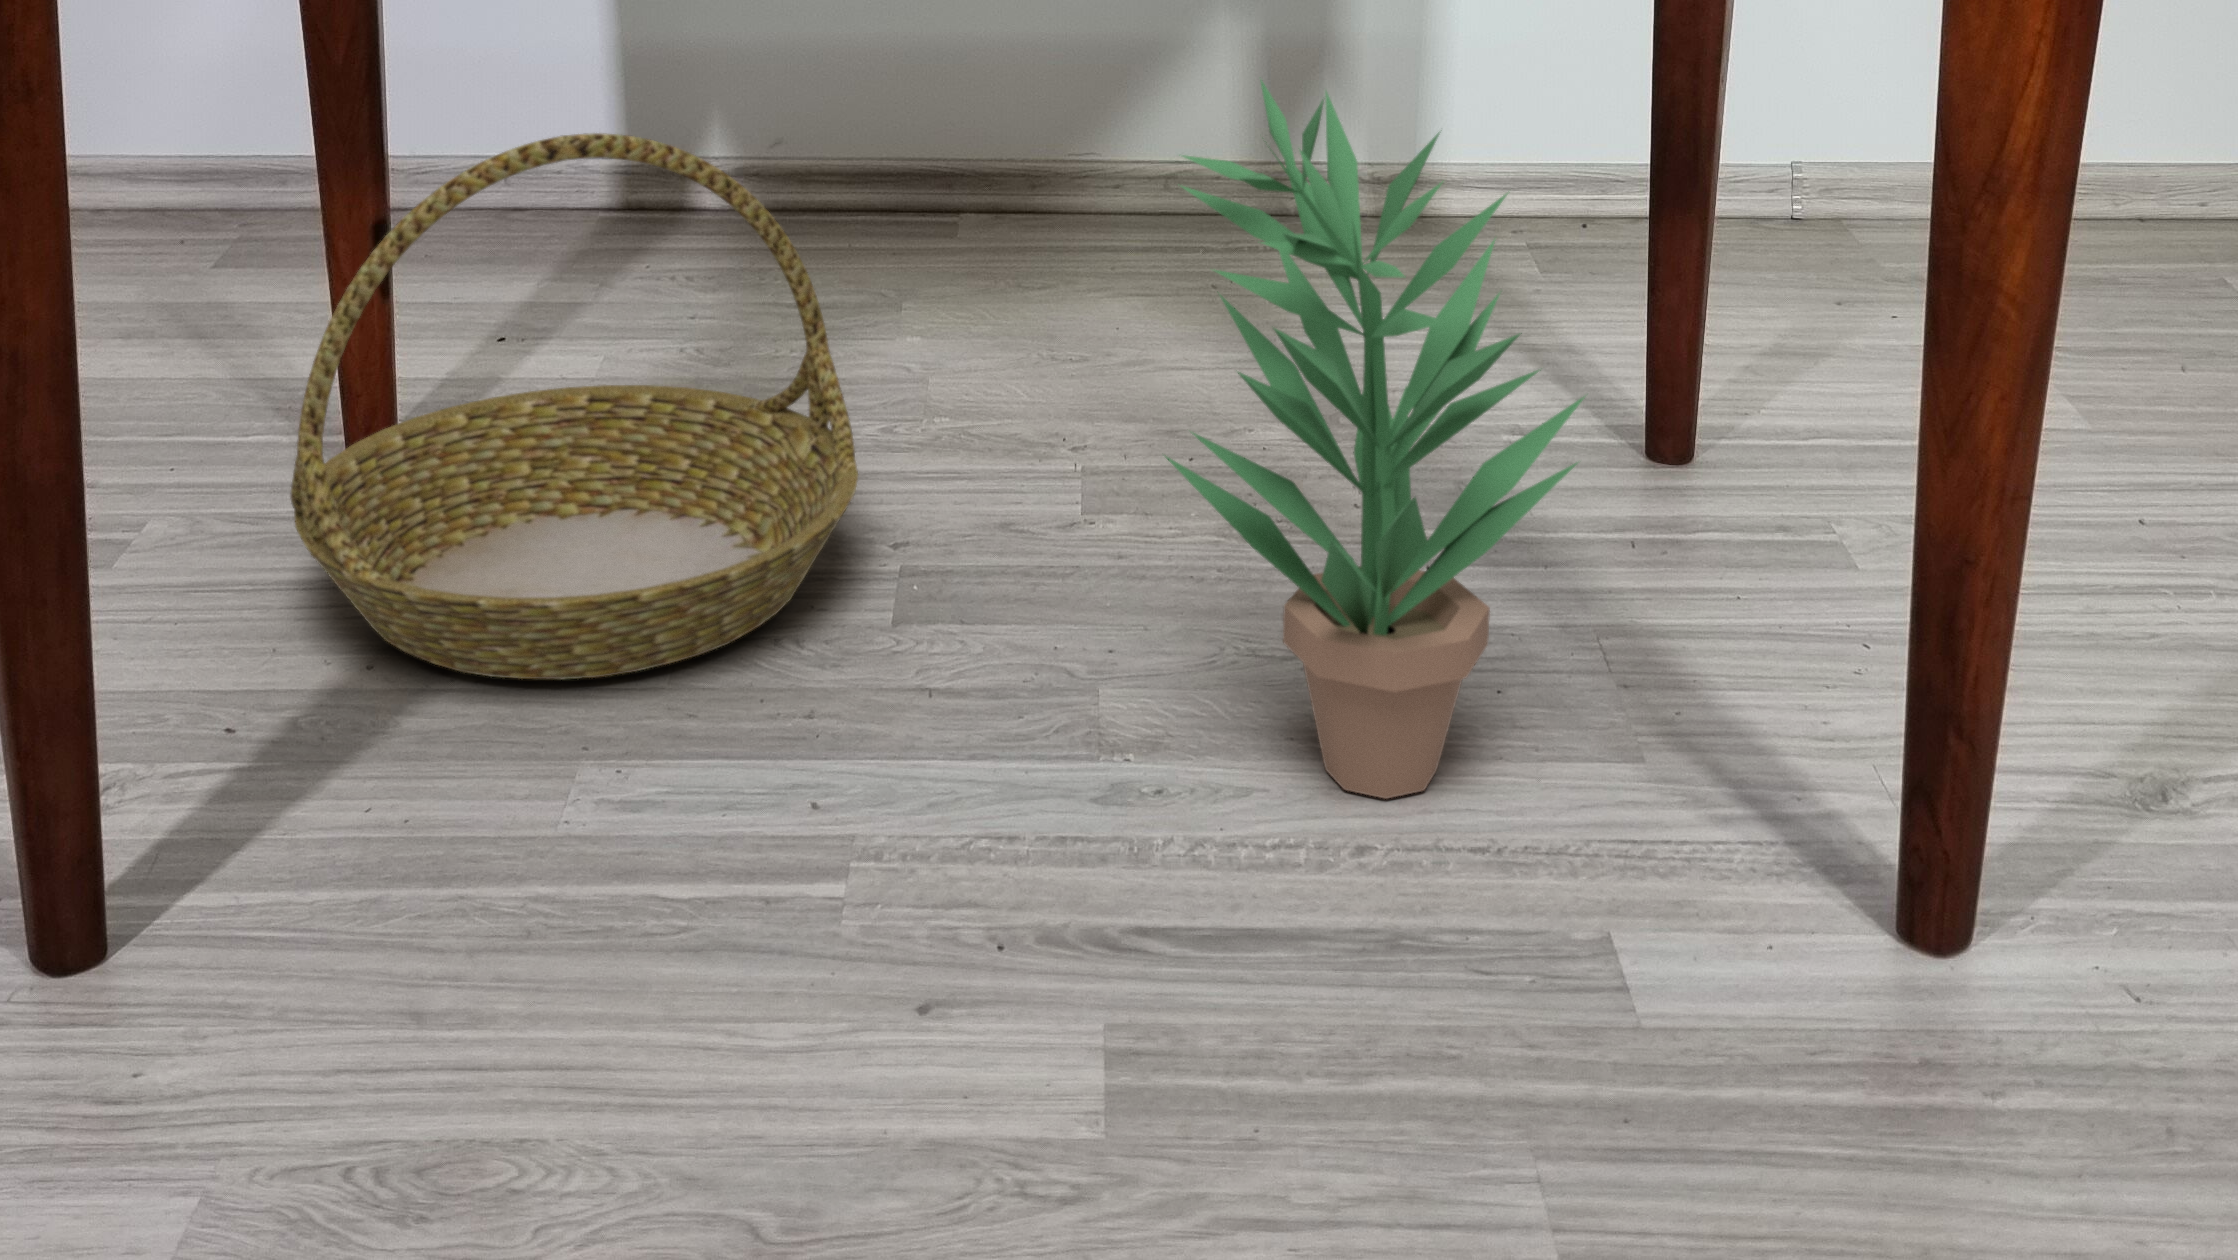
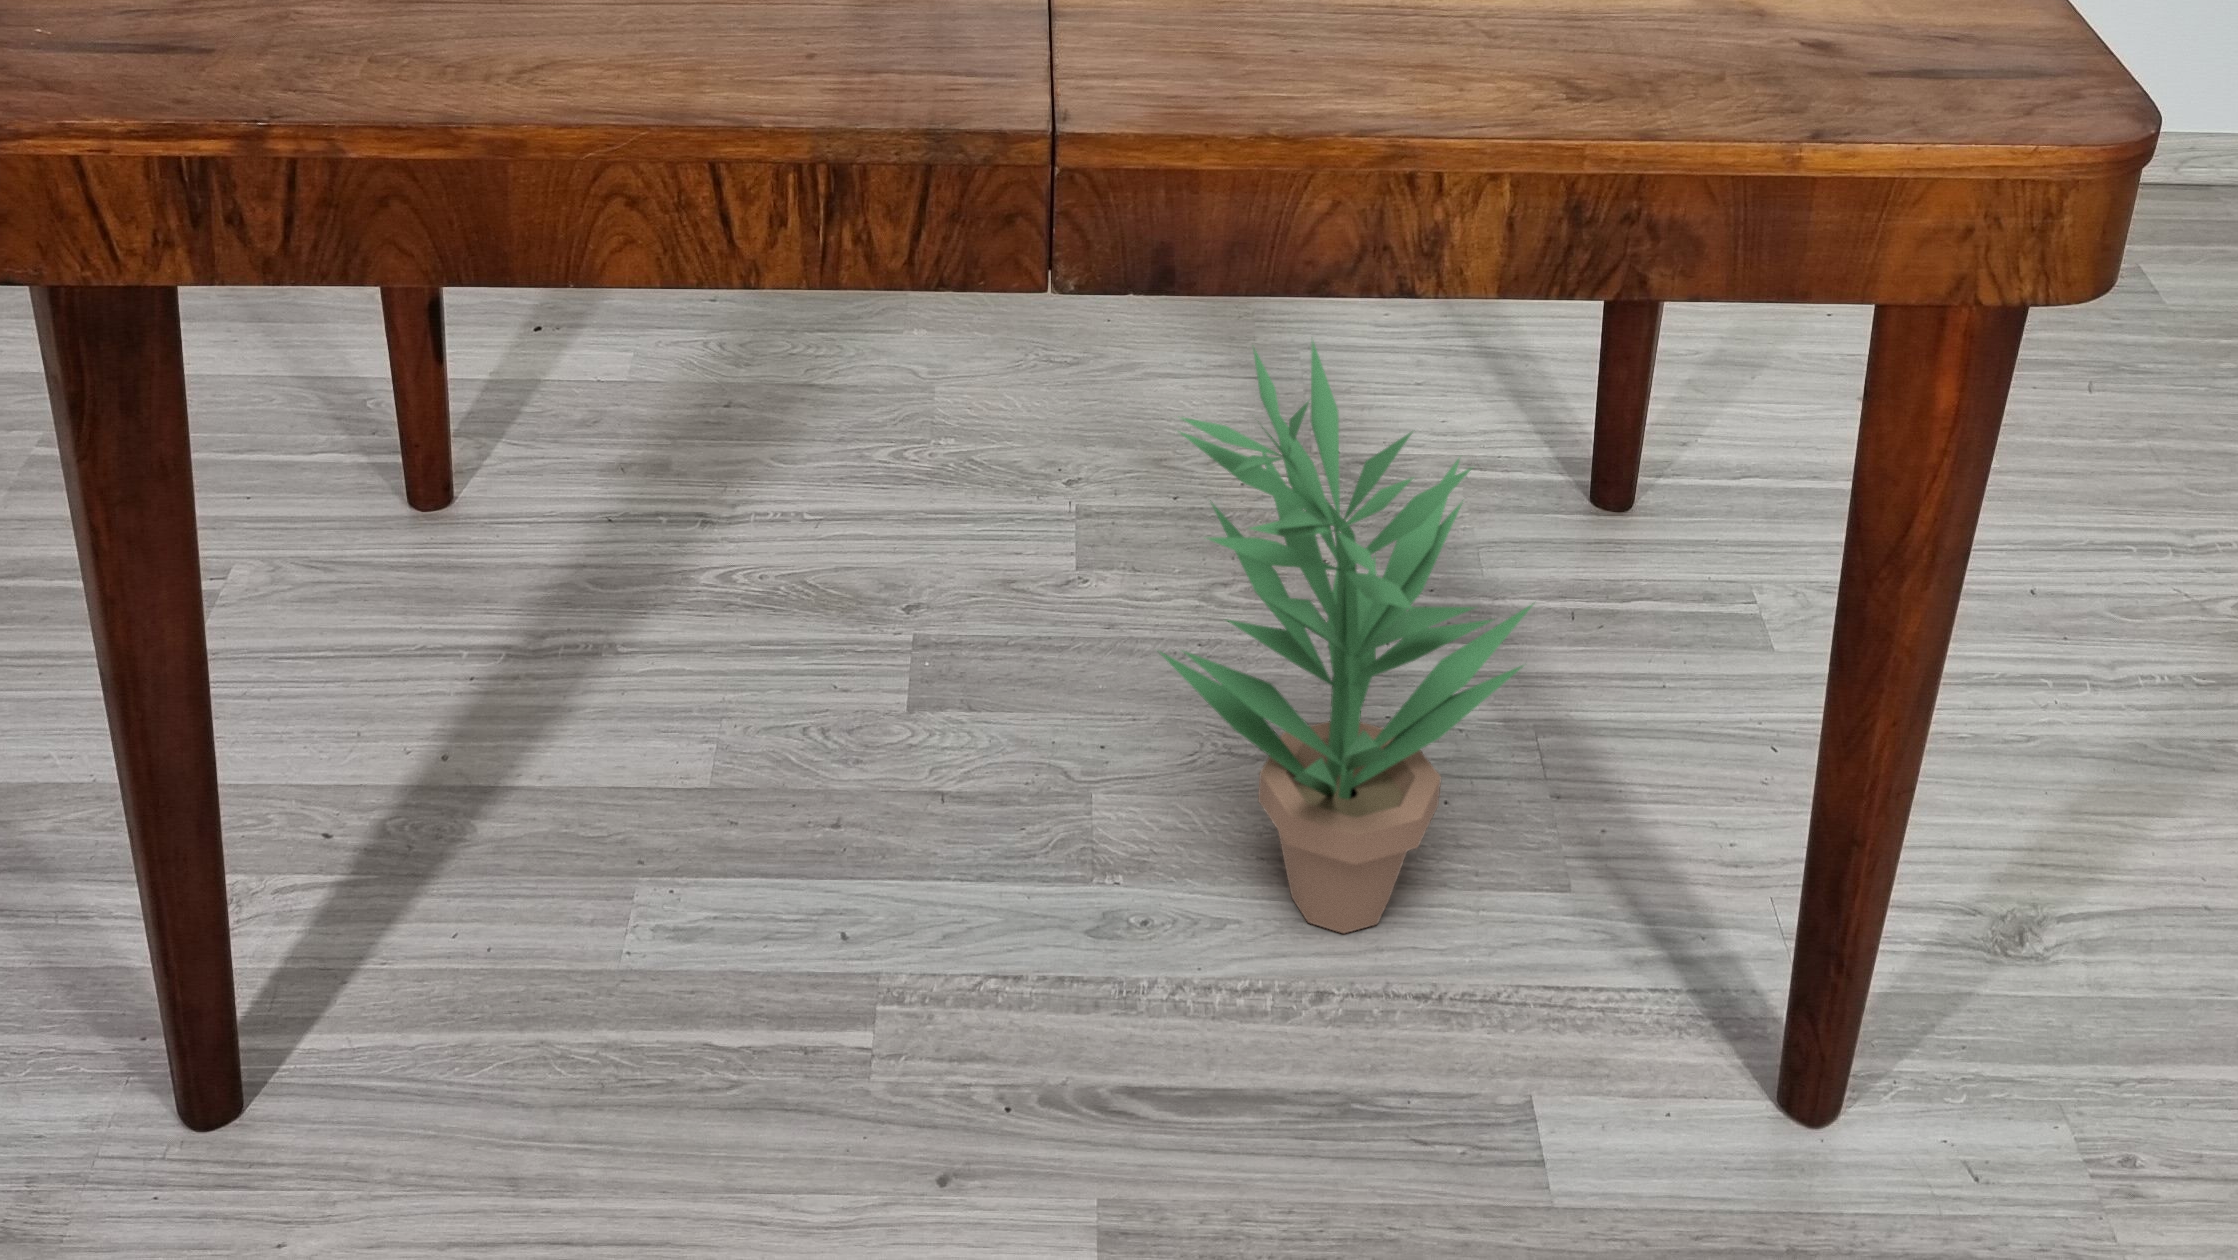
basket: present [290,133,858,680] -> none [368,287,878,783]

